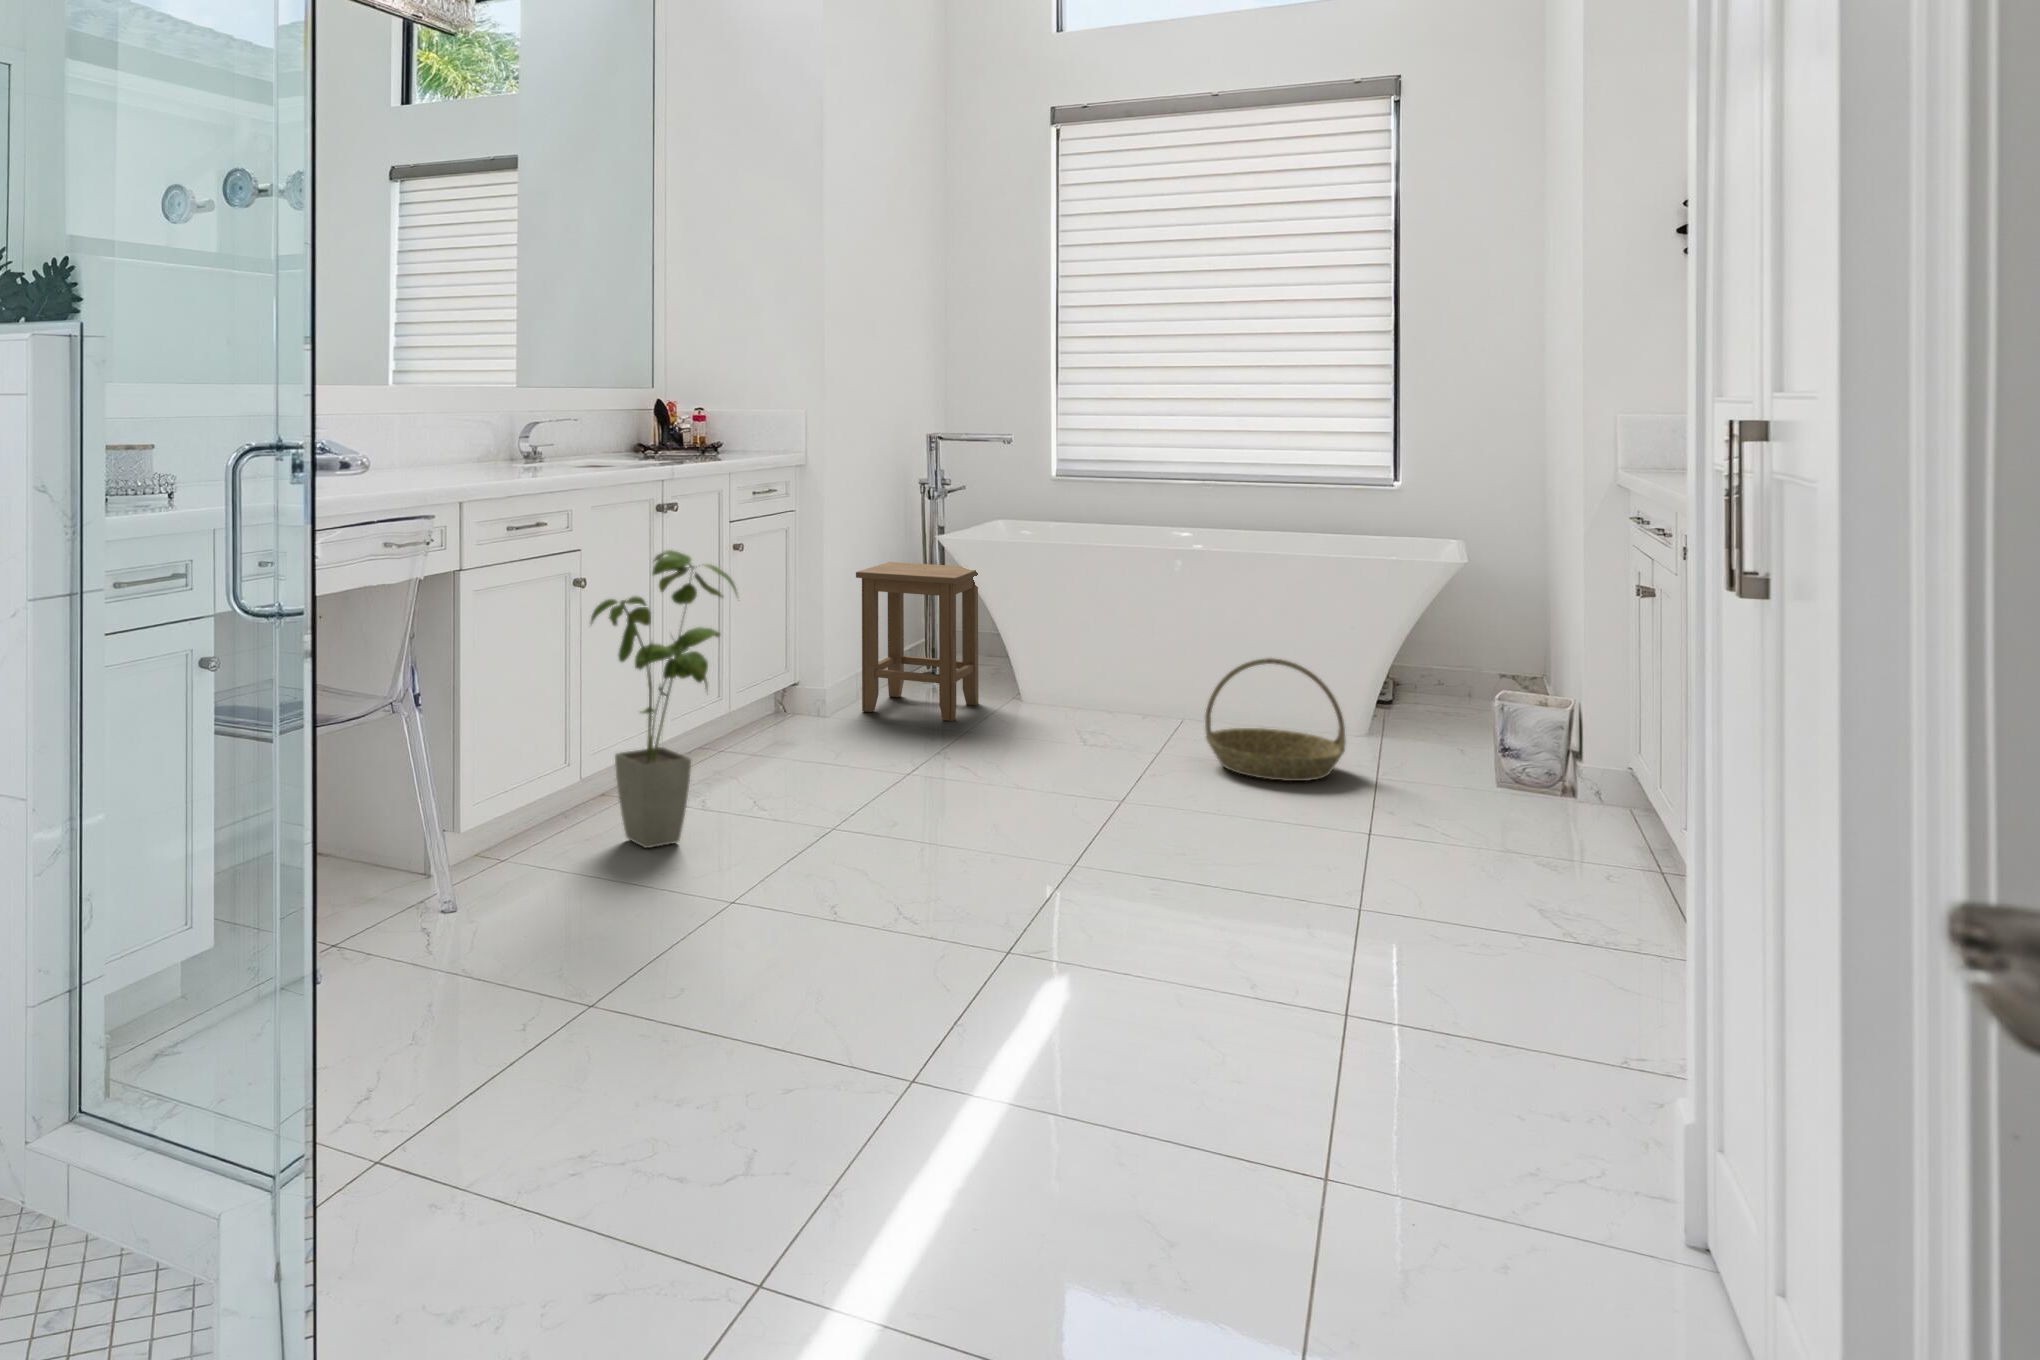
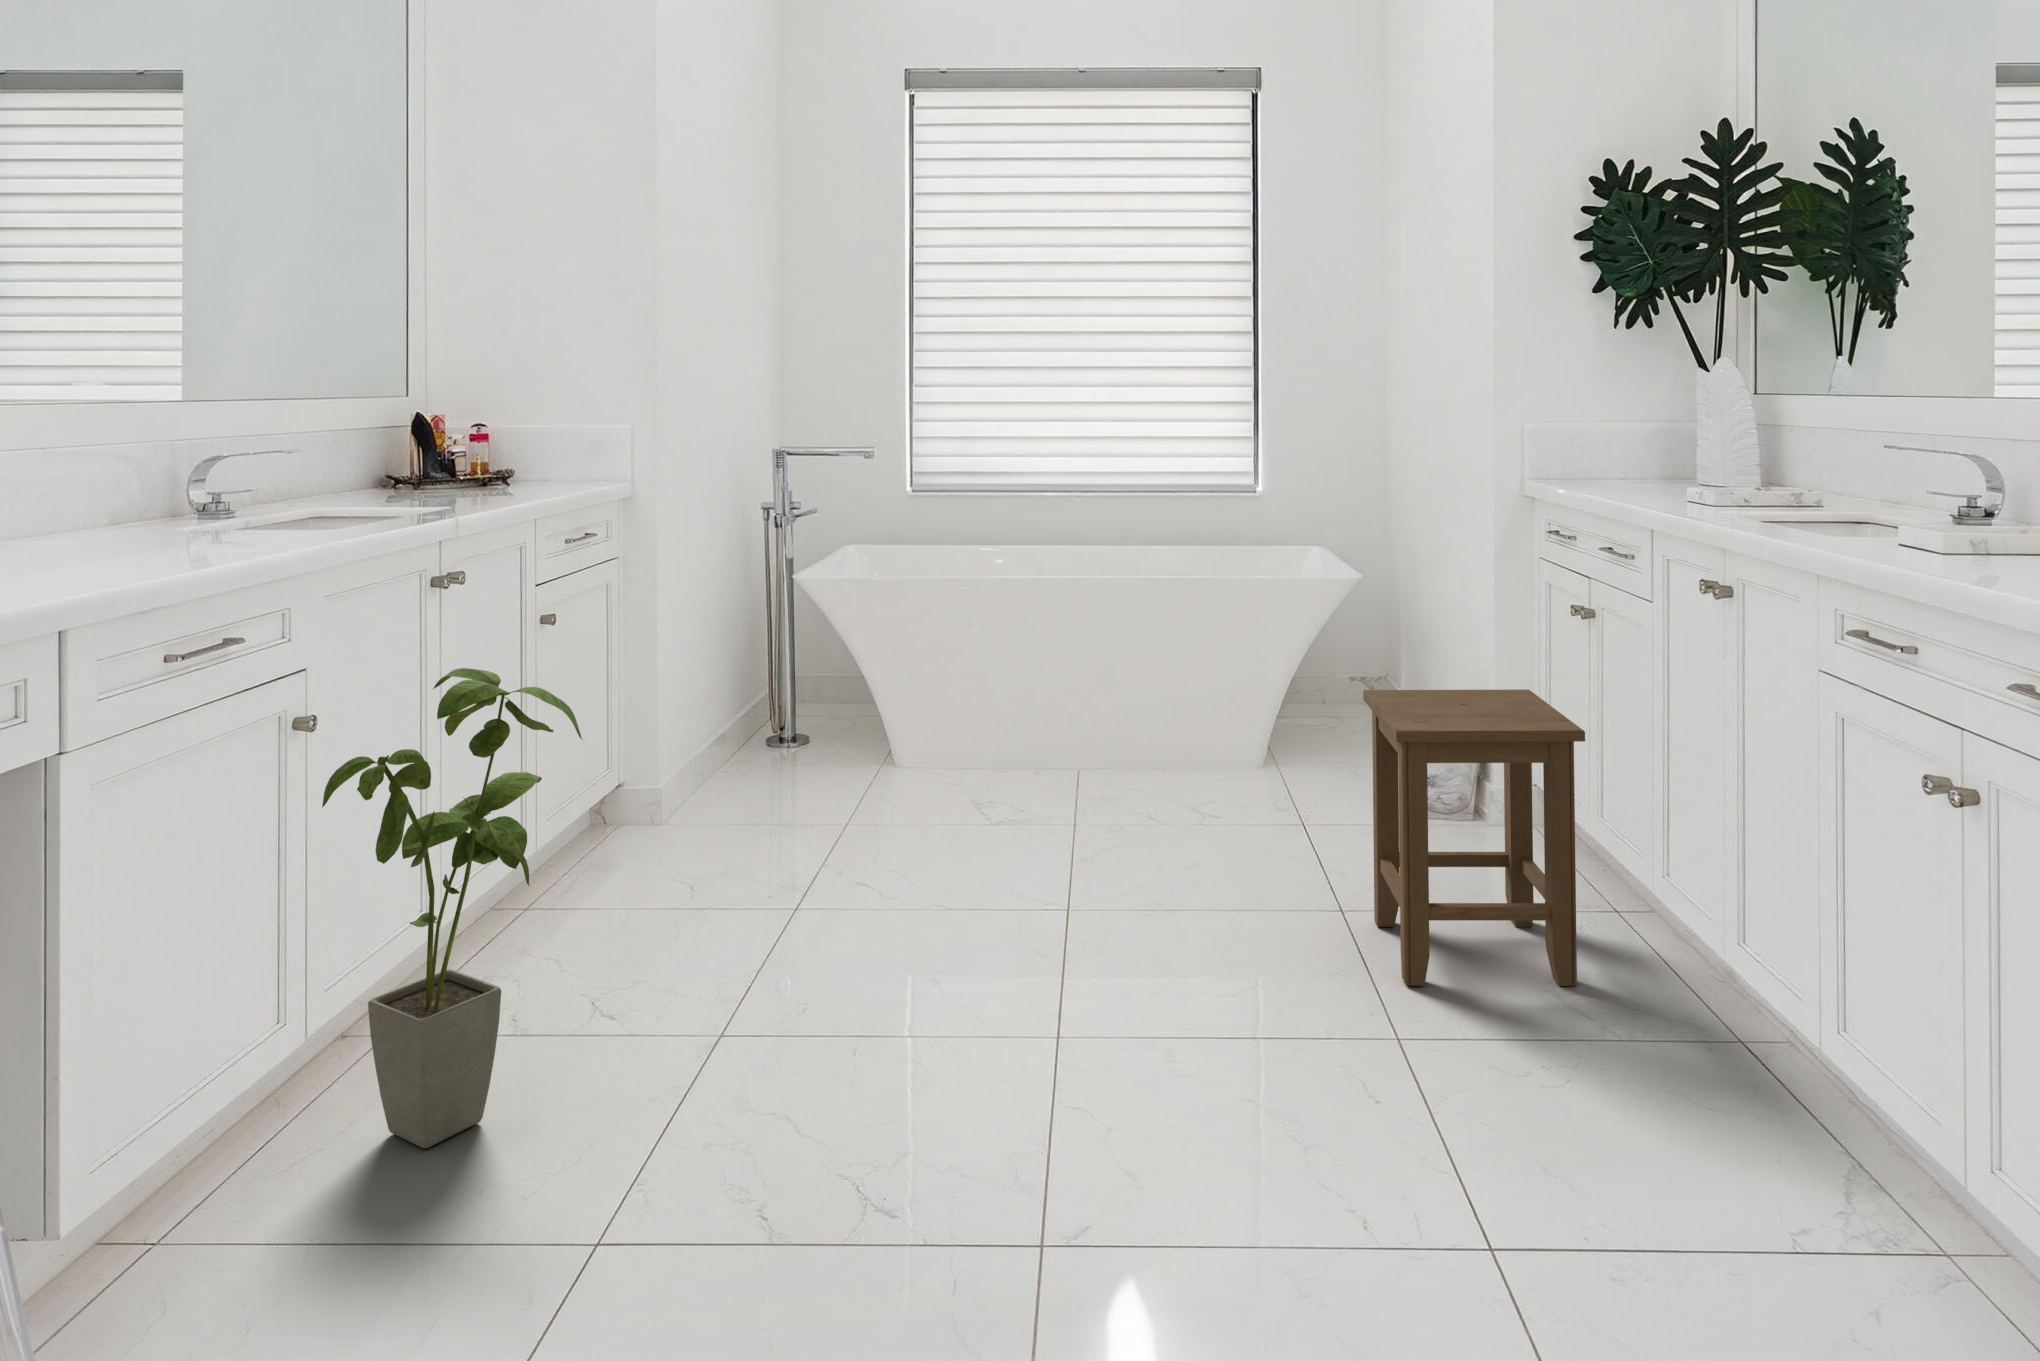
stool: present [856,562,978,721] -> present [1363,690,1585,986]
basket: present [1205,658,1346,781] -> none [1127,701,1274,844]

